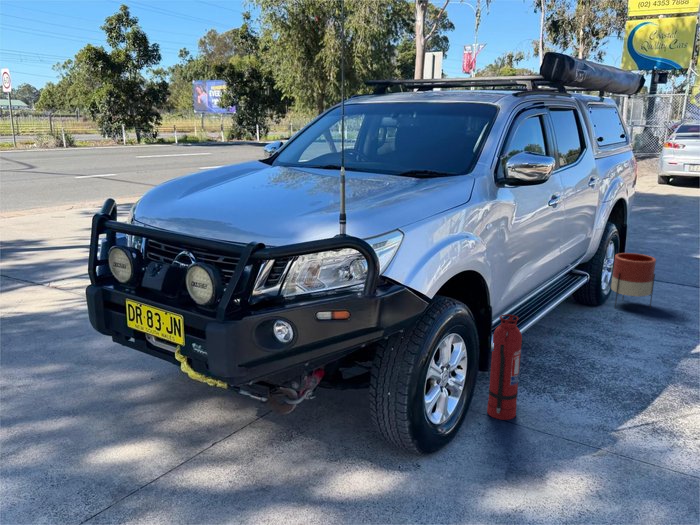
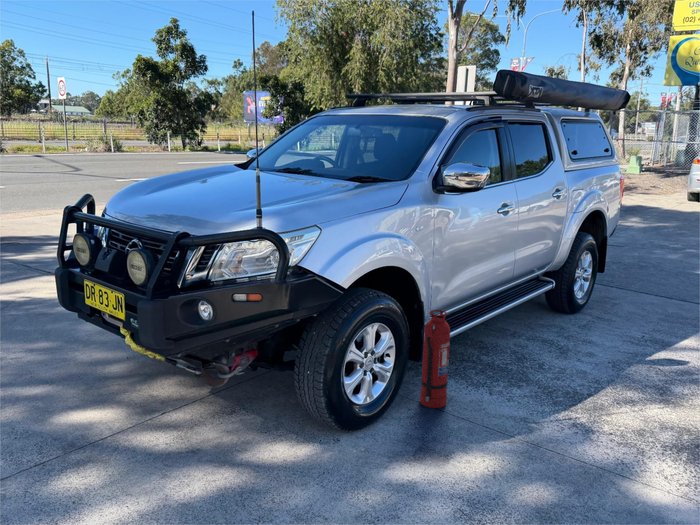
planter: present [611,253,656,309] -> none [586,263,630,320]

